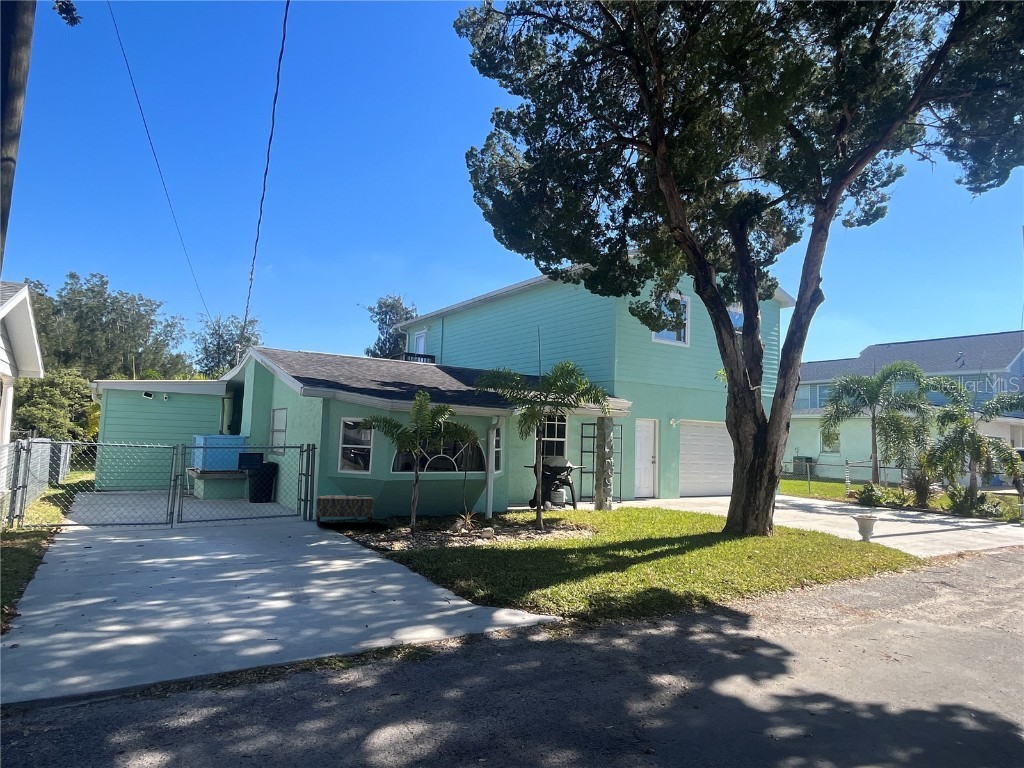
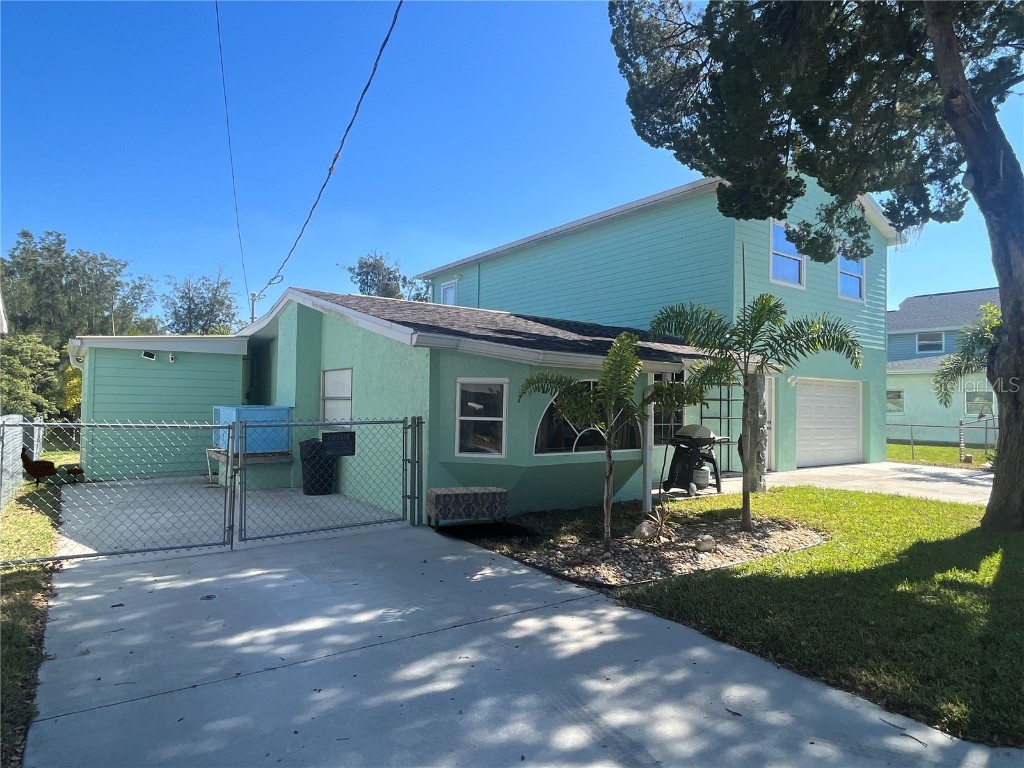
lounge chair: none [47,461,96,492] -> present [19,447,85,488]

